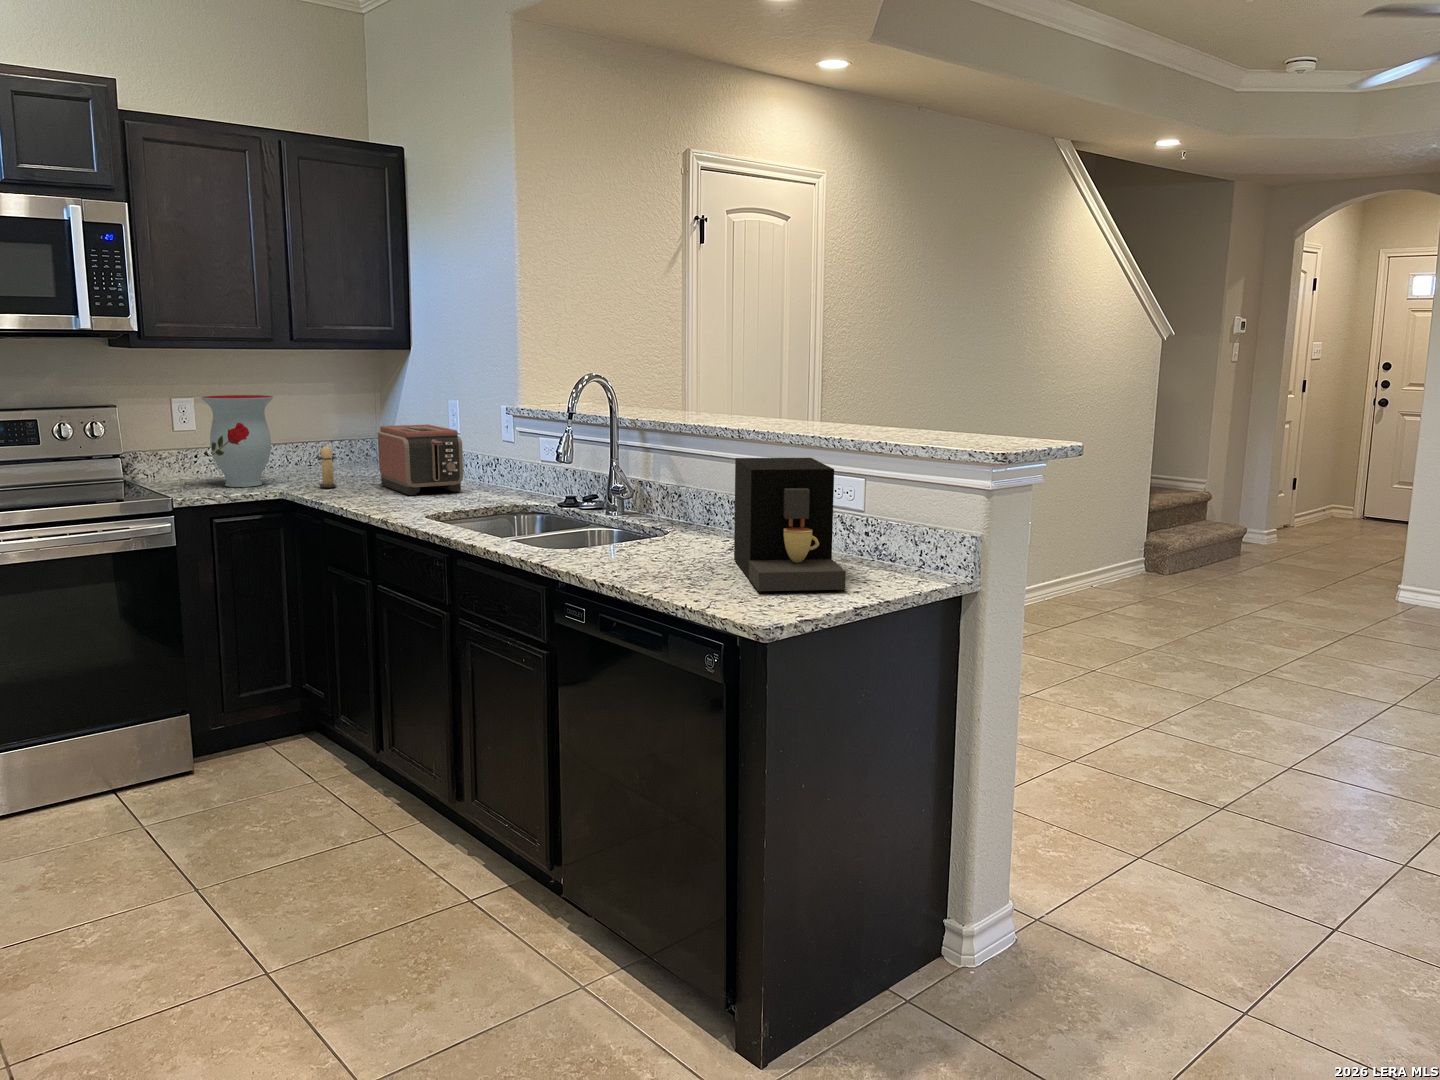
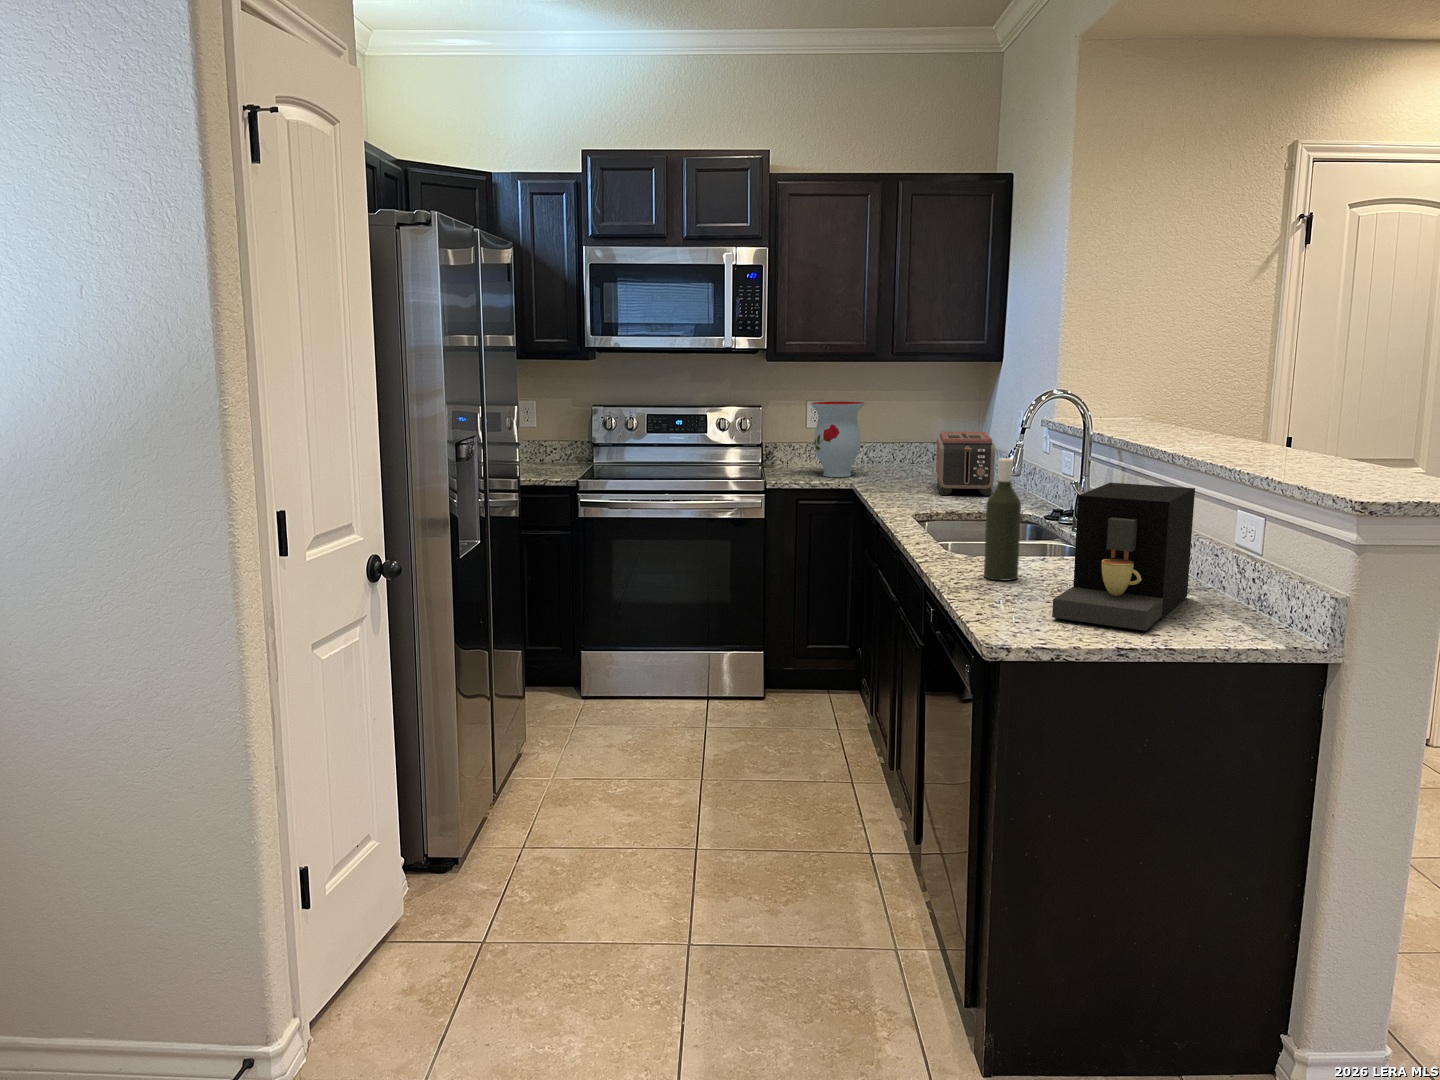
bottle: none [618,440,654,568] -> present [984,458,1021,581]
candle: present [317,446,337,488] -> none [884,445,903,483]

